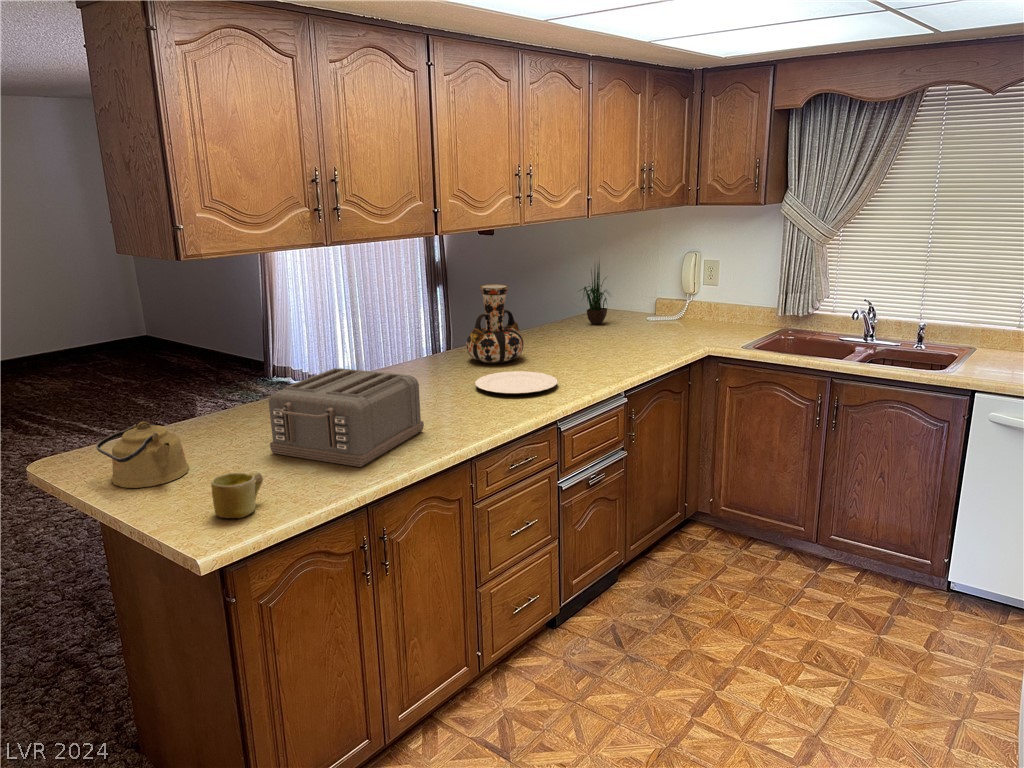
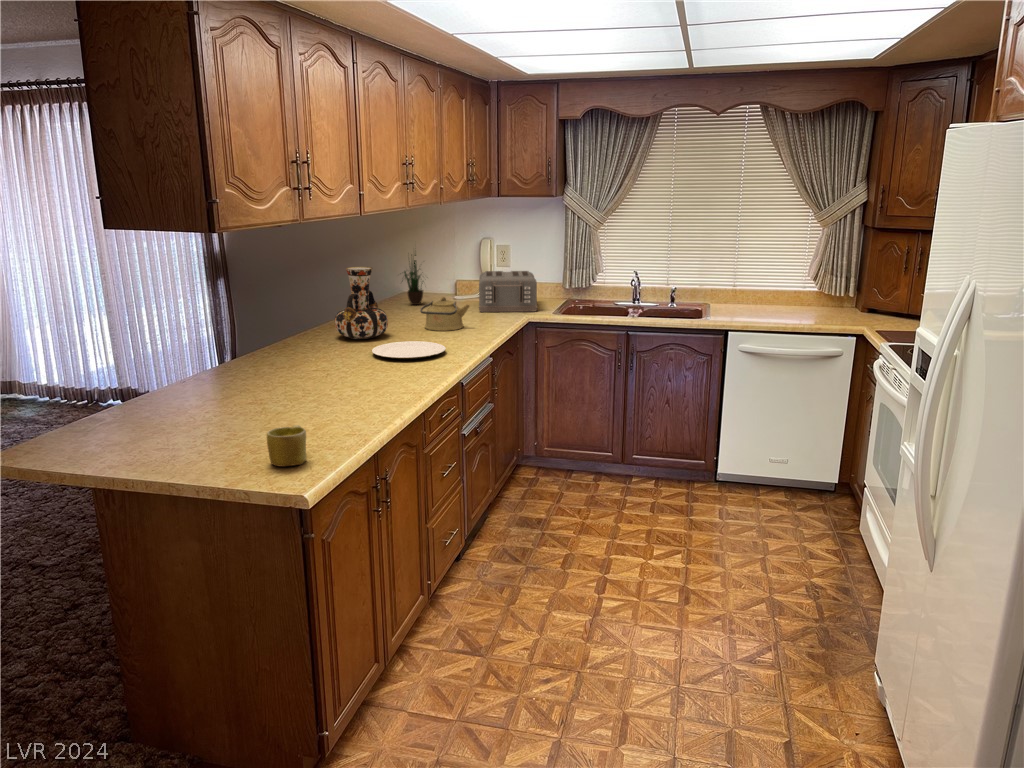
toaster: present [269,368,424,467] -> present [479,271,537,312]
kettle: present [96,422,189,488] -> present [420,297,470,331]

